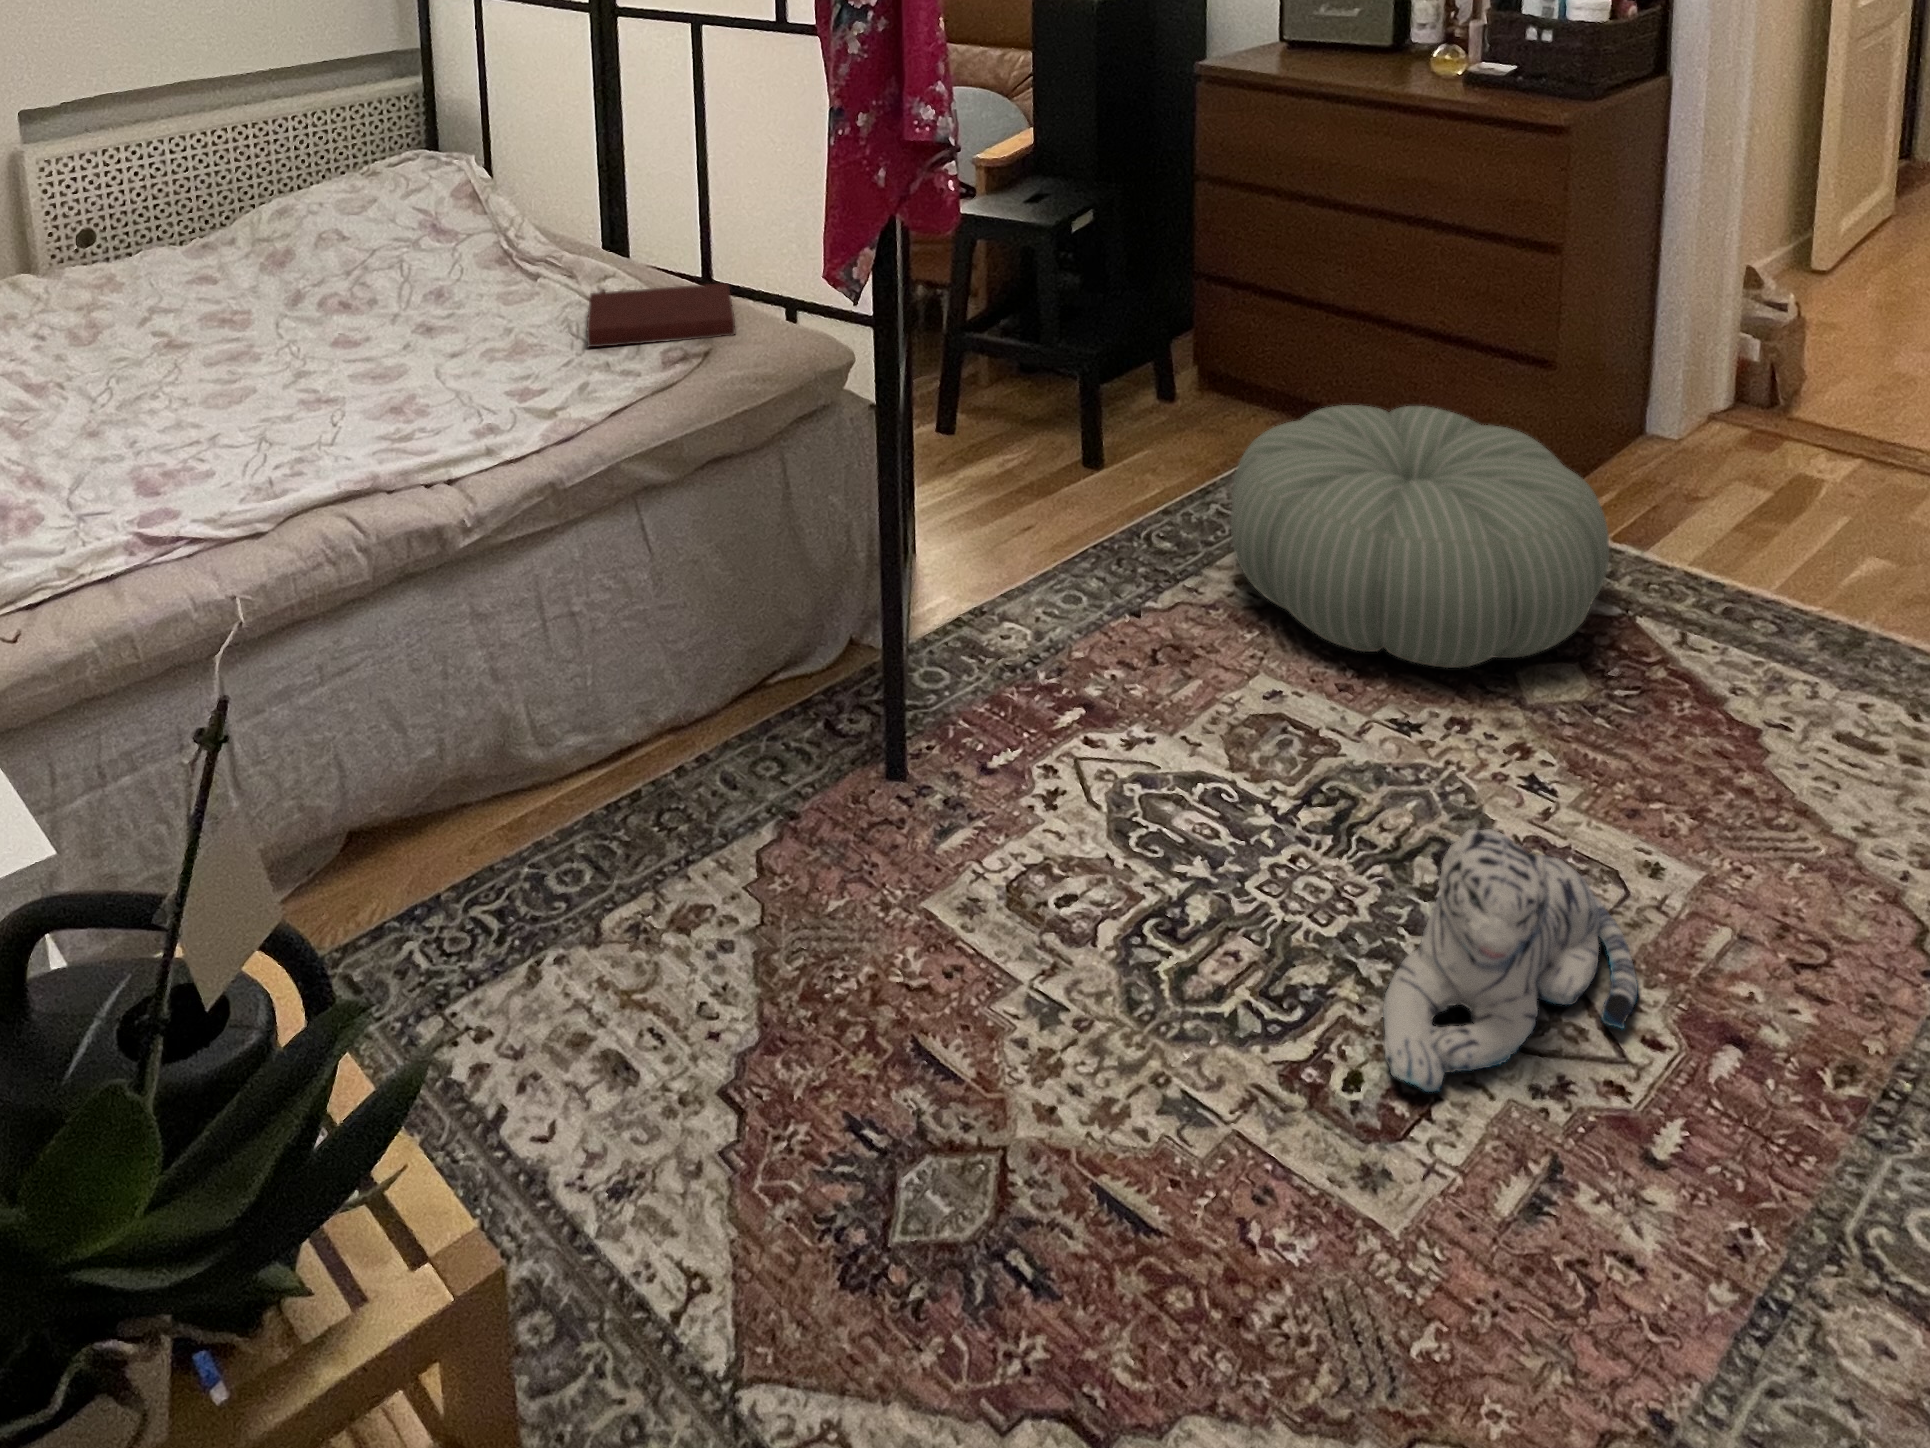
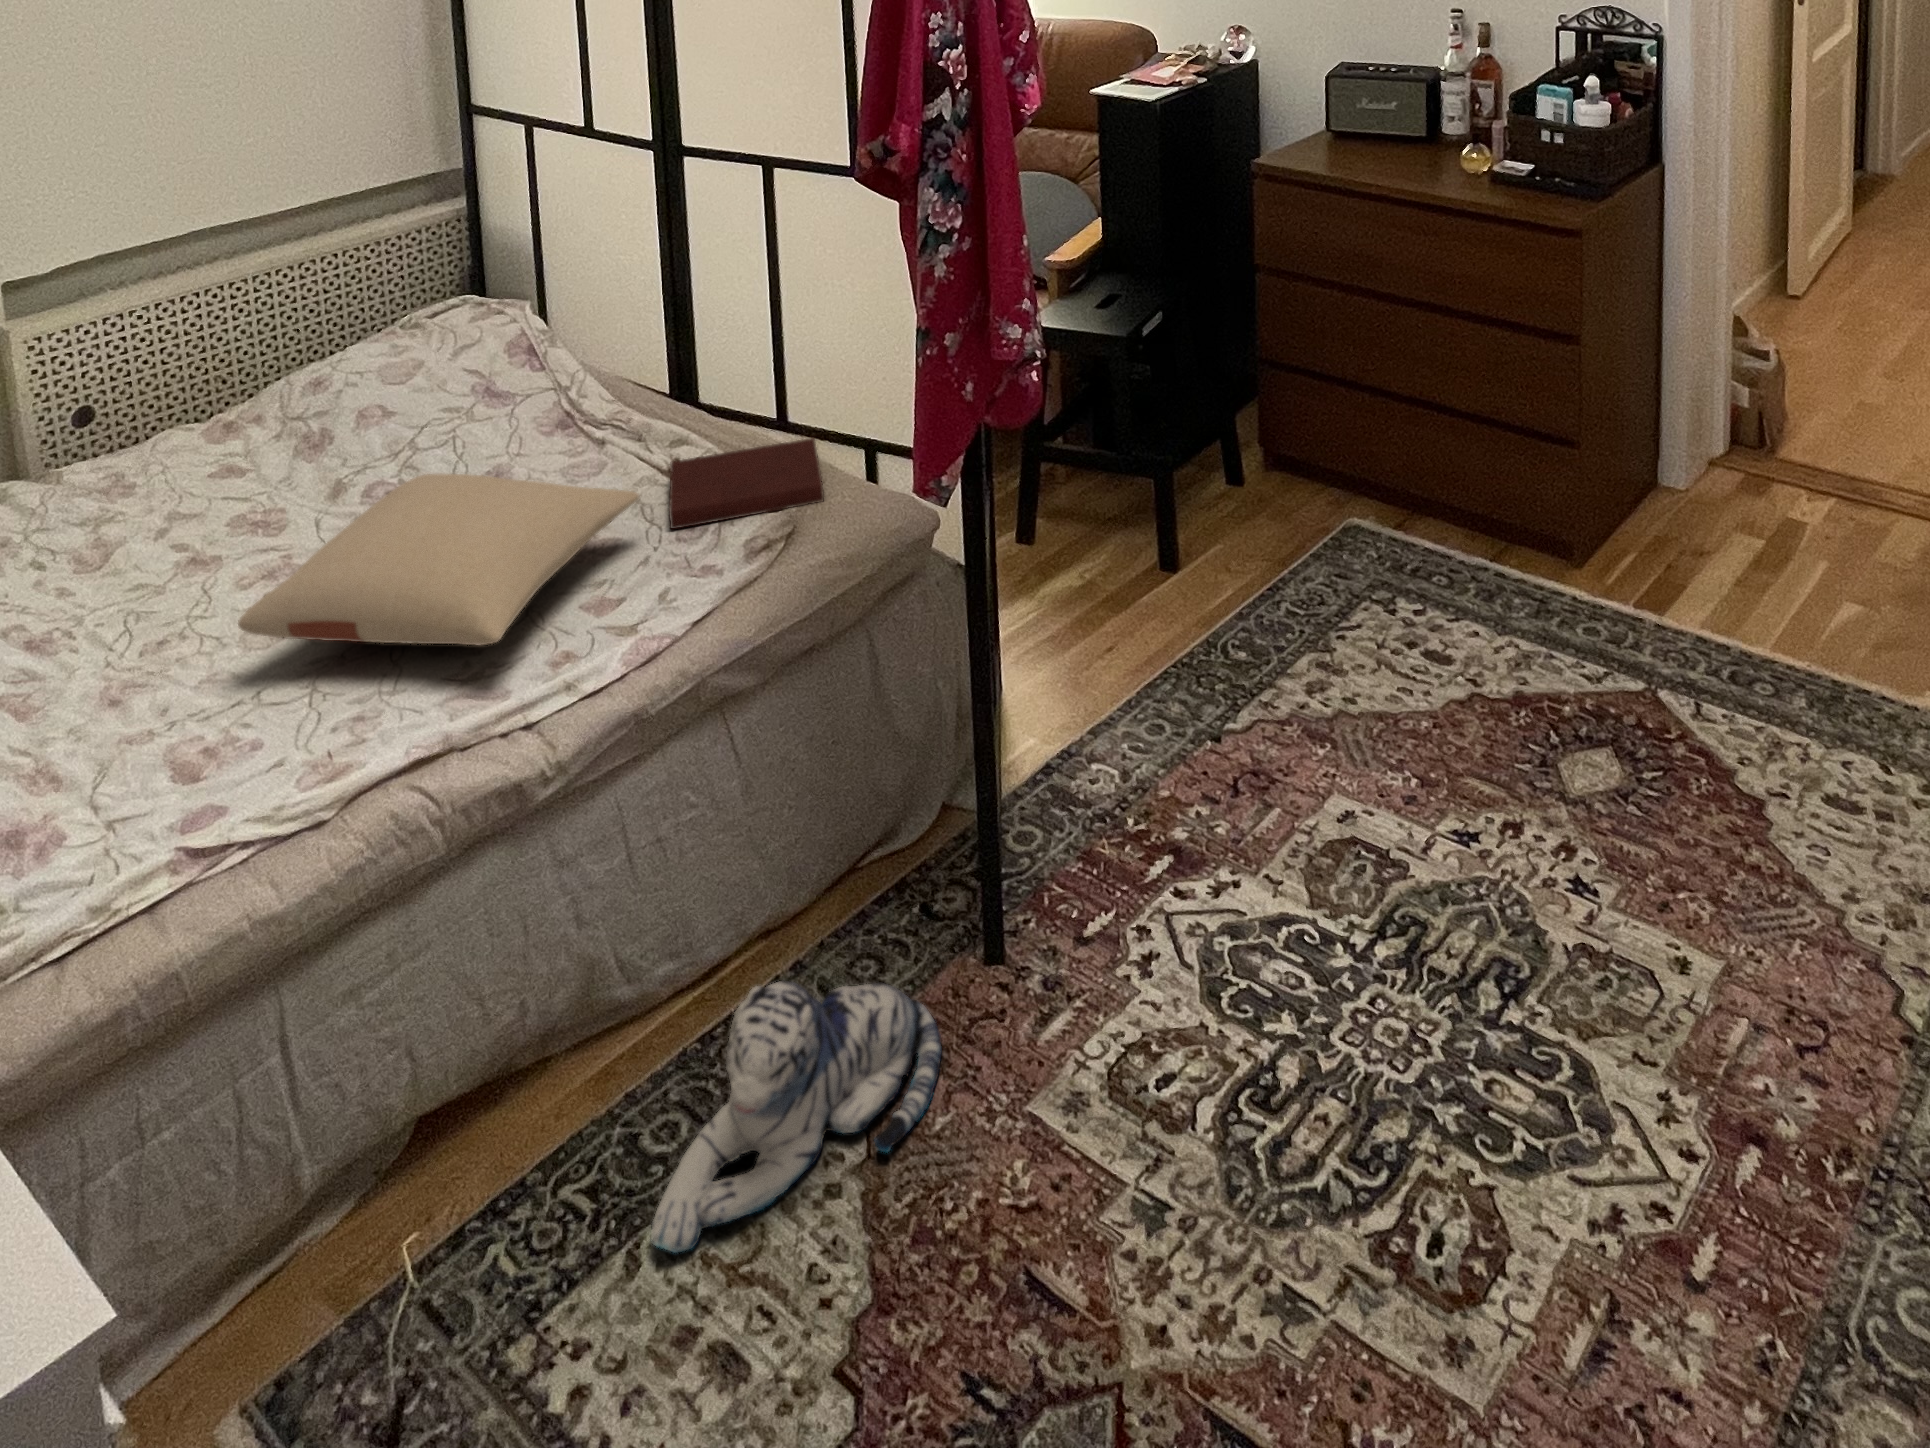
pillow: none [196,274,558,410] -> present [238,474,639,646]
pouf: present [1231,405,1609,668] -> none [1305,497,1633,766]
plush toy: present [1383,829,1638,1092] -> present [651,980,942,1253]

